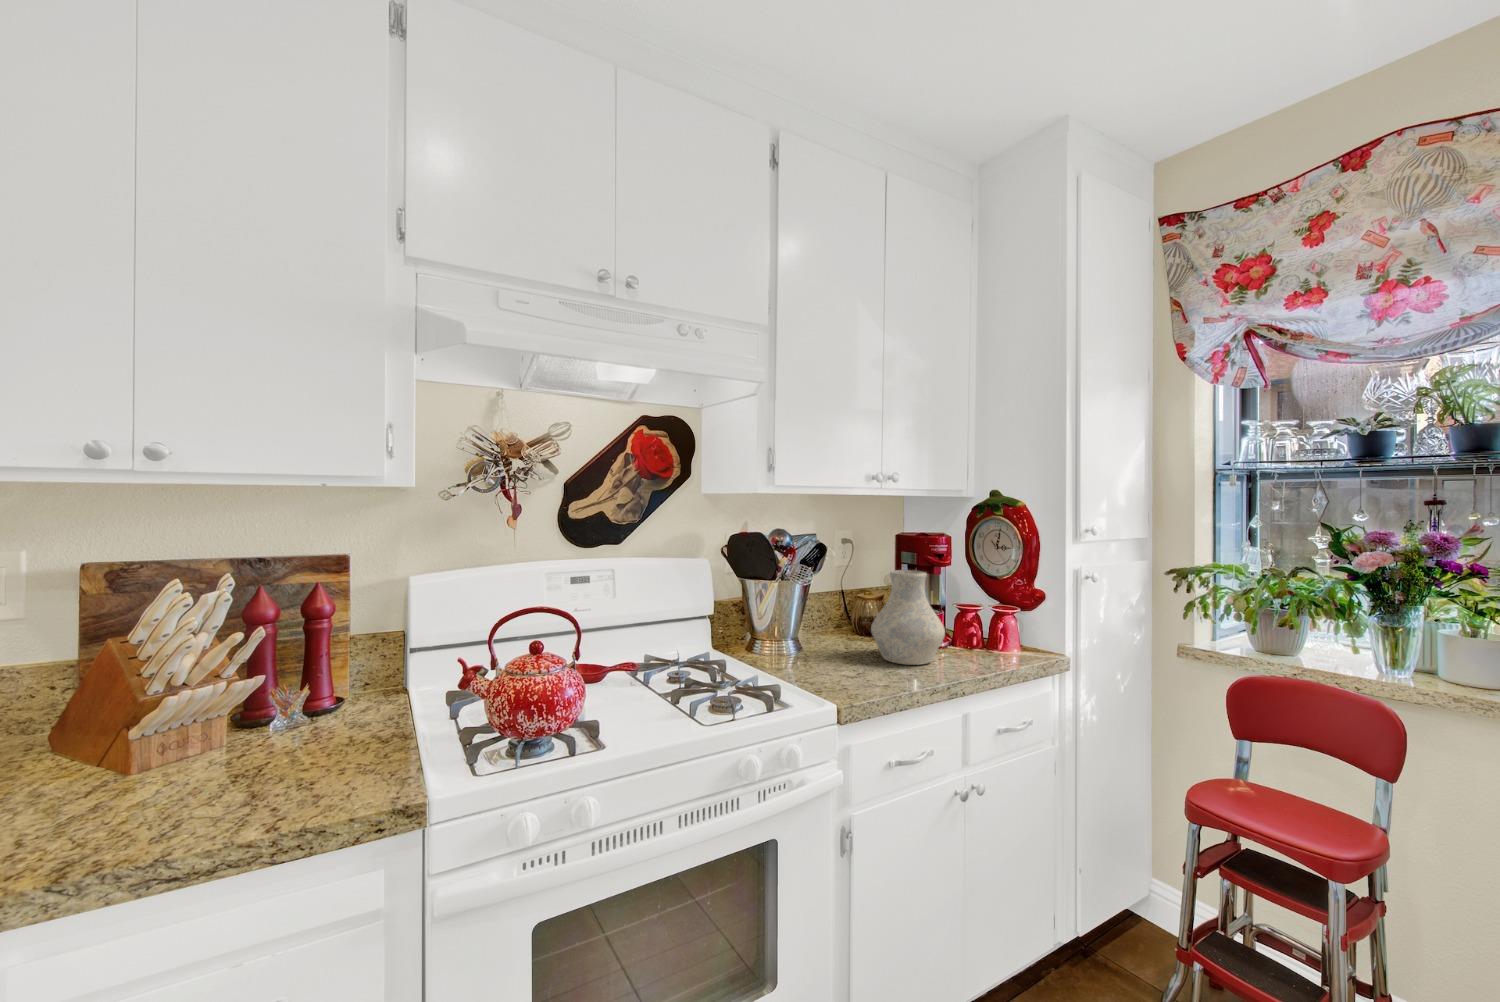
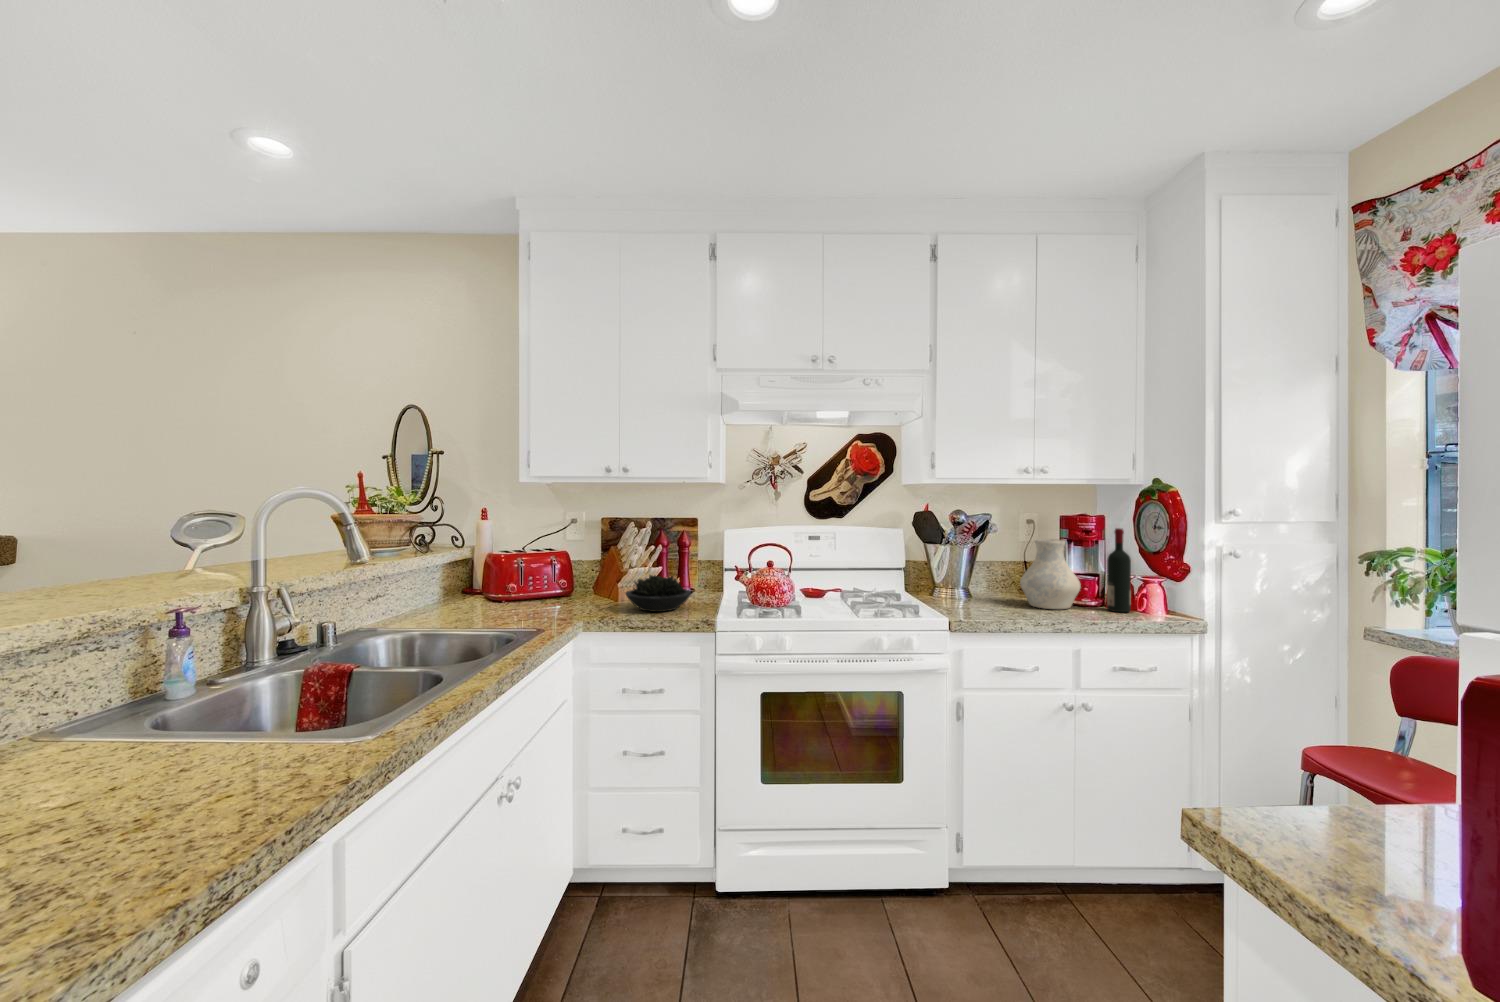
wine bottle: none [966,554,993,659] -> present [1107,528,1131,612]
succulent plant: none [169,693,356,793] -> present [626,575,691,612]

